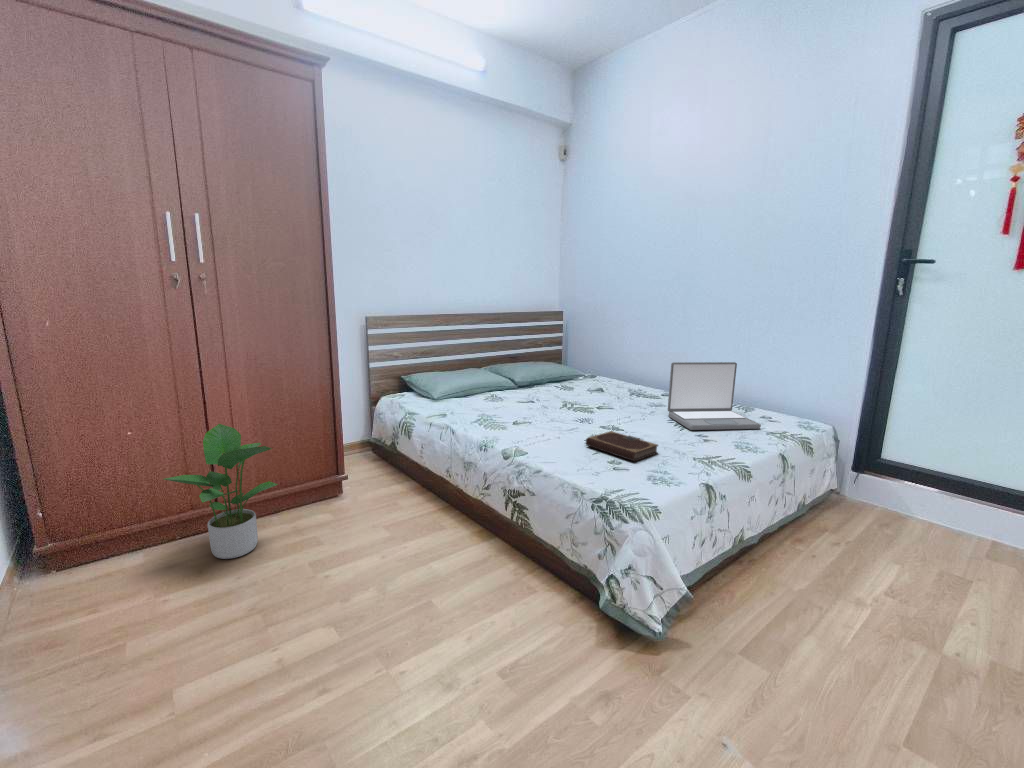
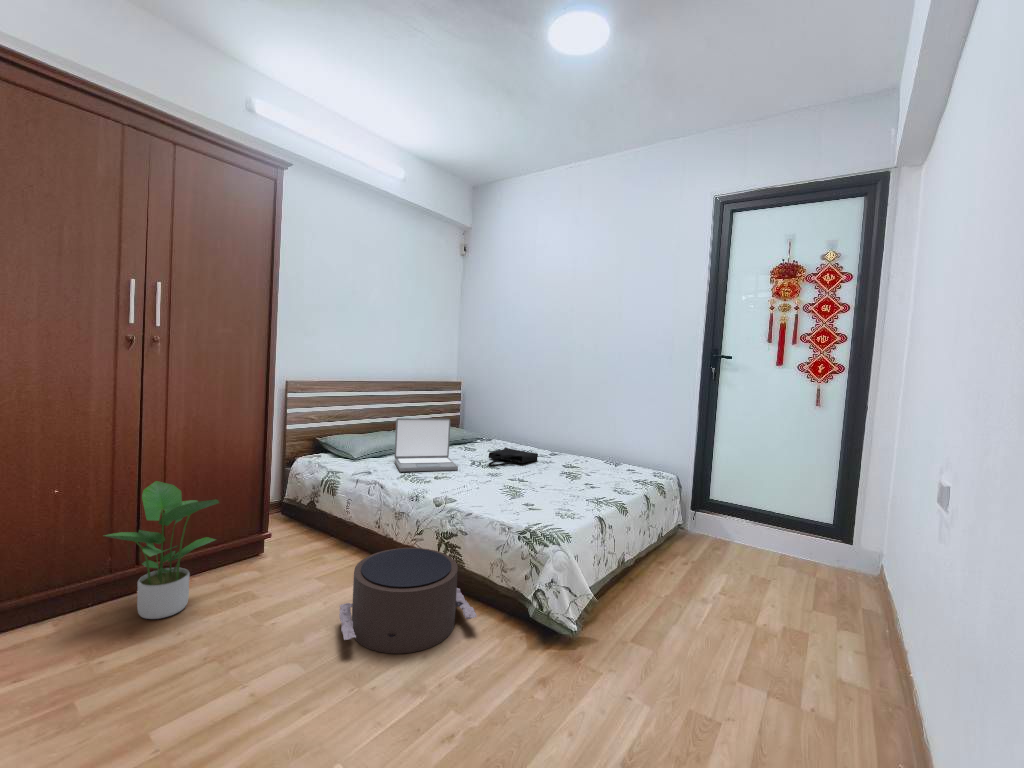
laptop: present [668,362,761,430] -> present [394,418,458,472]
tote bag: none [581,387,644,410] -> present [489,447,538,467]
notebook: present [586,431,658,461] -> none [502,481,560,503]
pouf: none [381,506,537,631] -> present [339,548,477,654]

